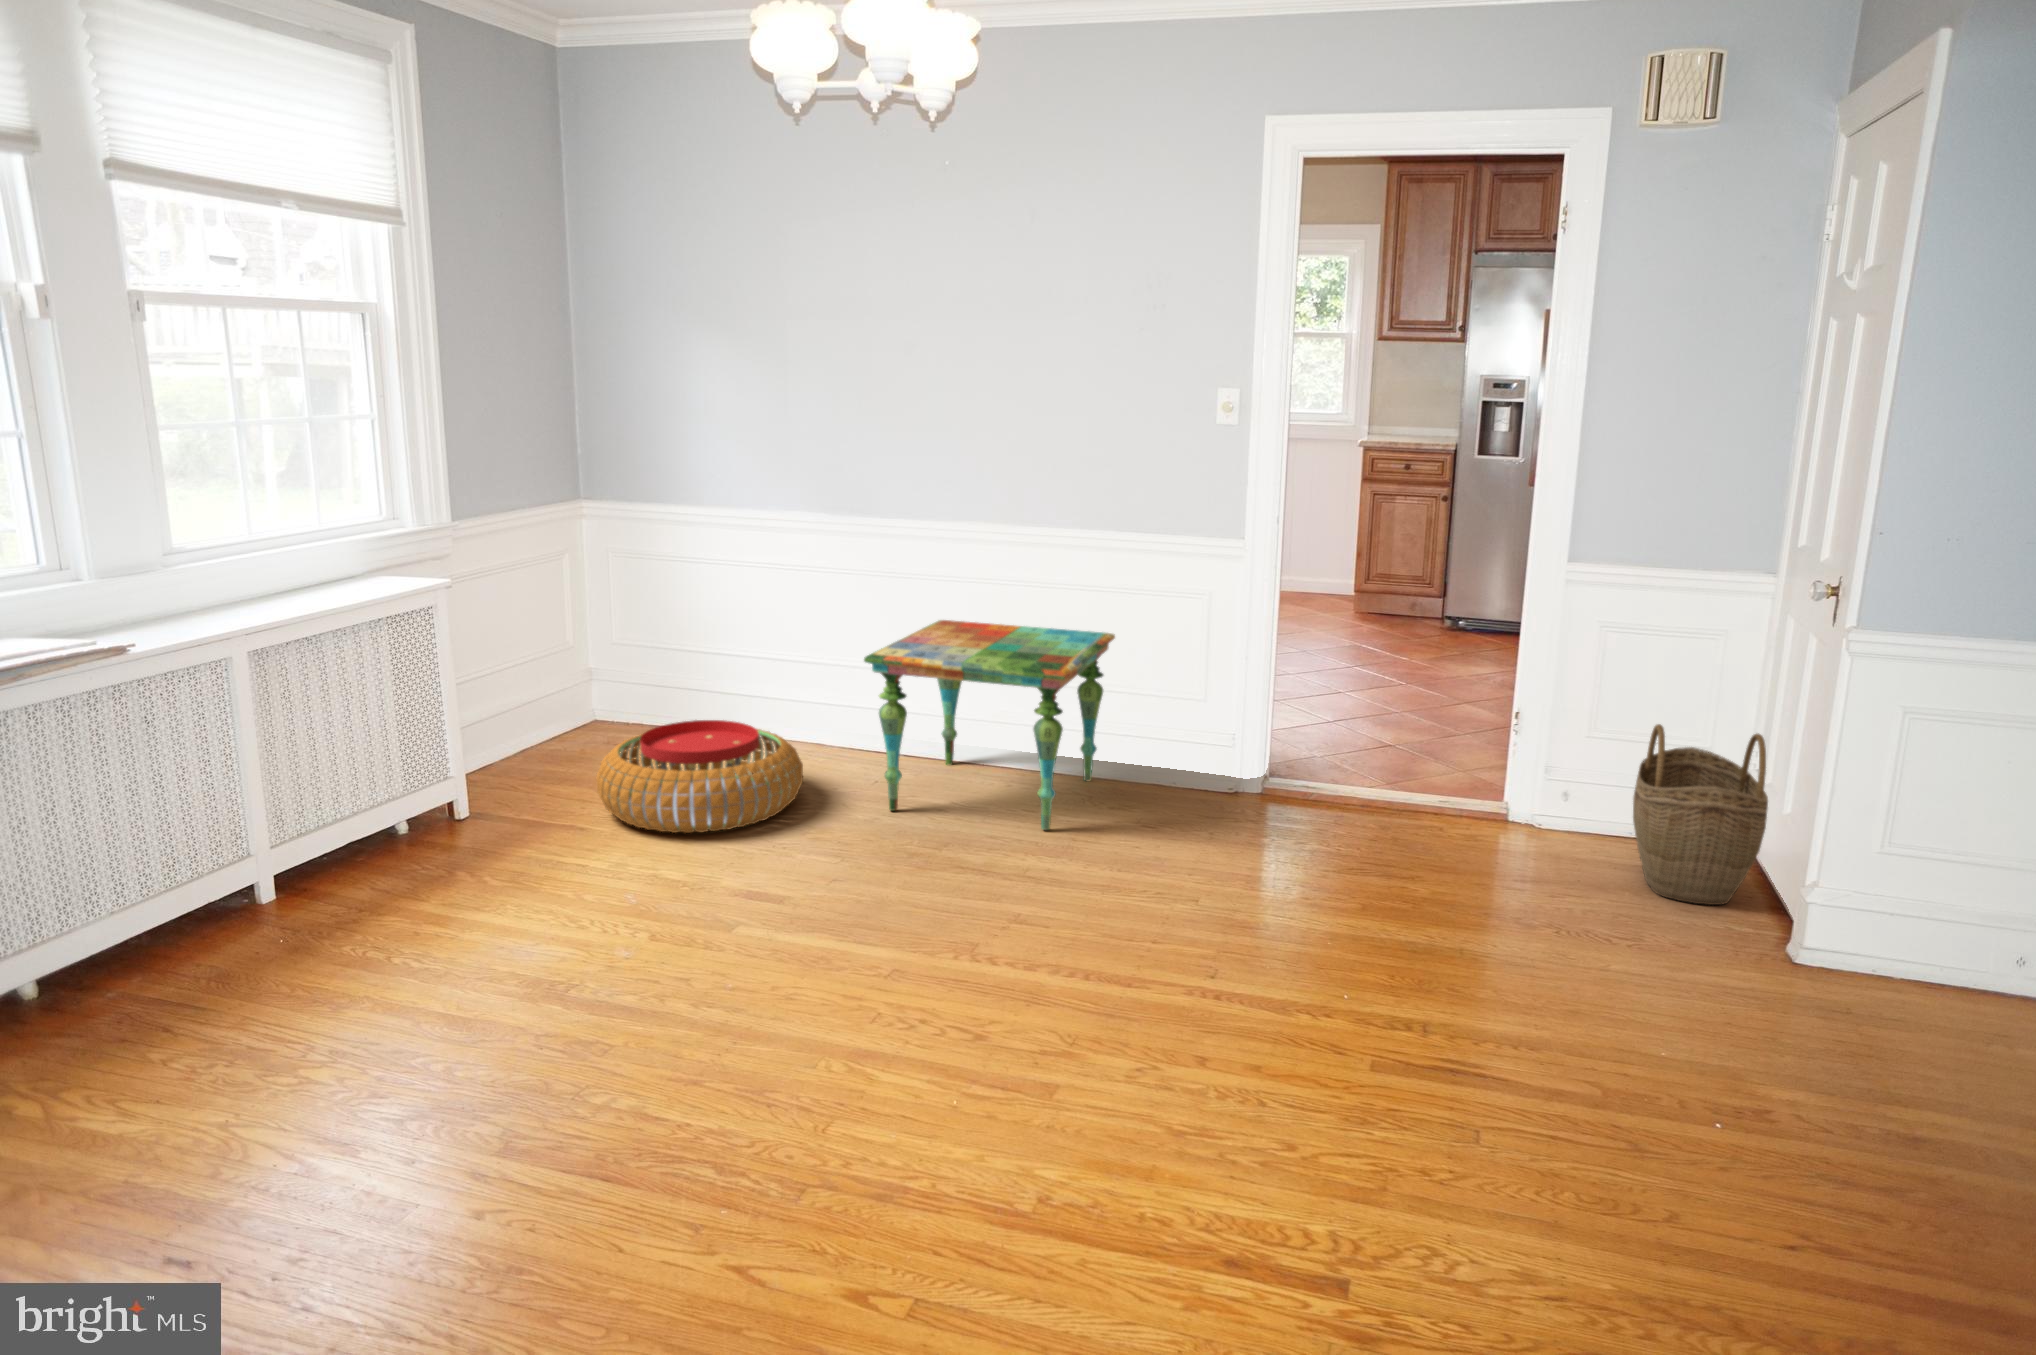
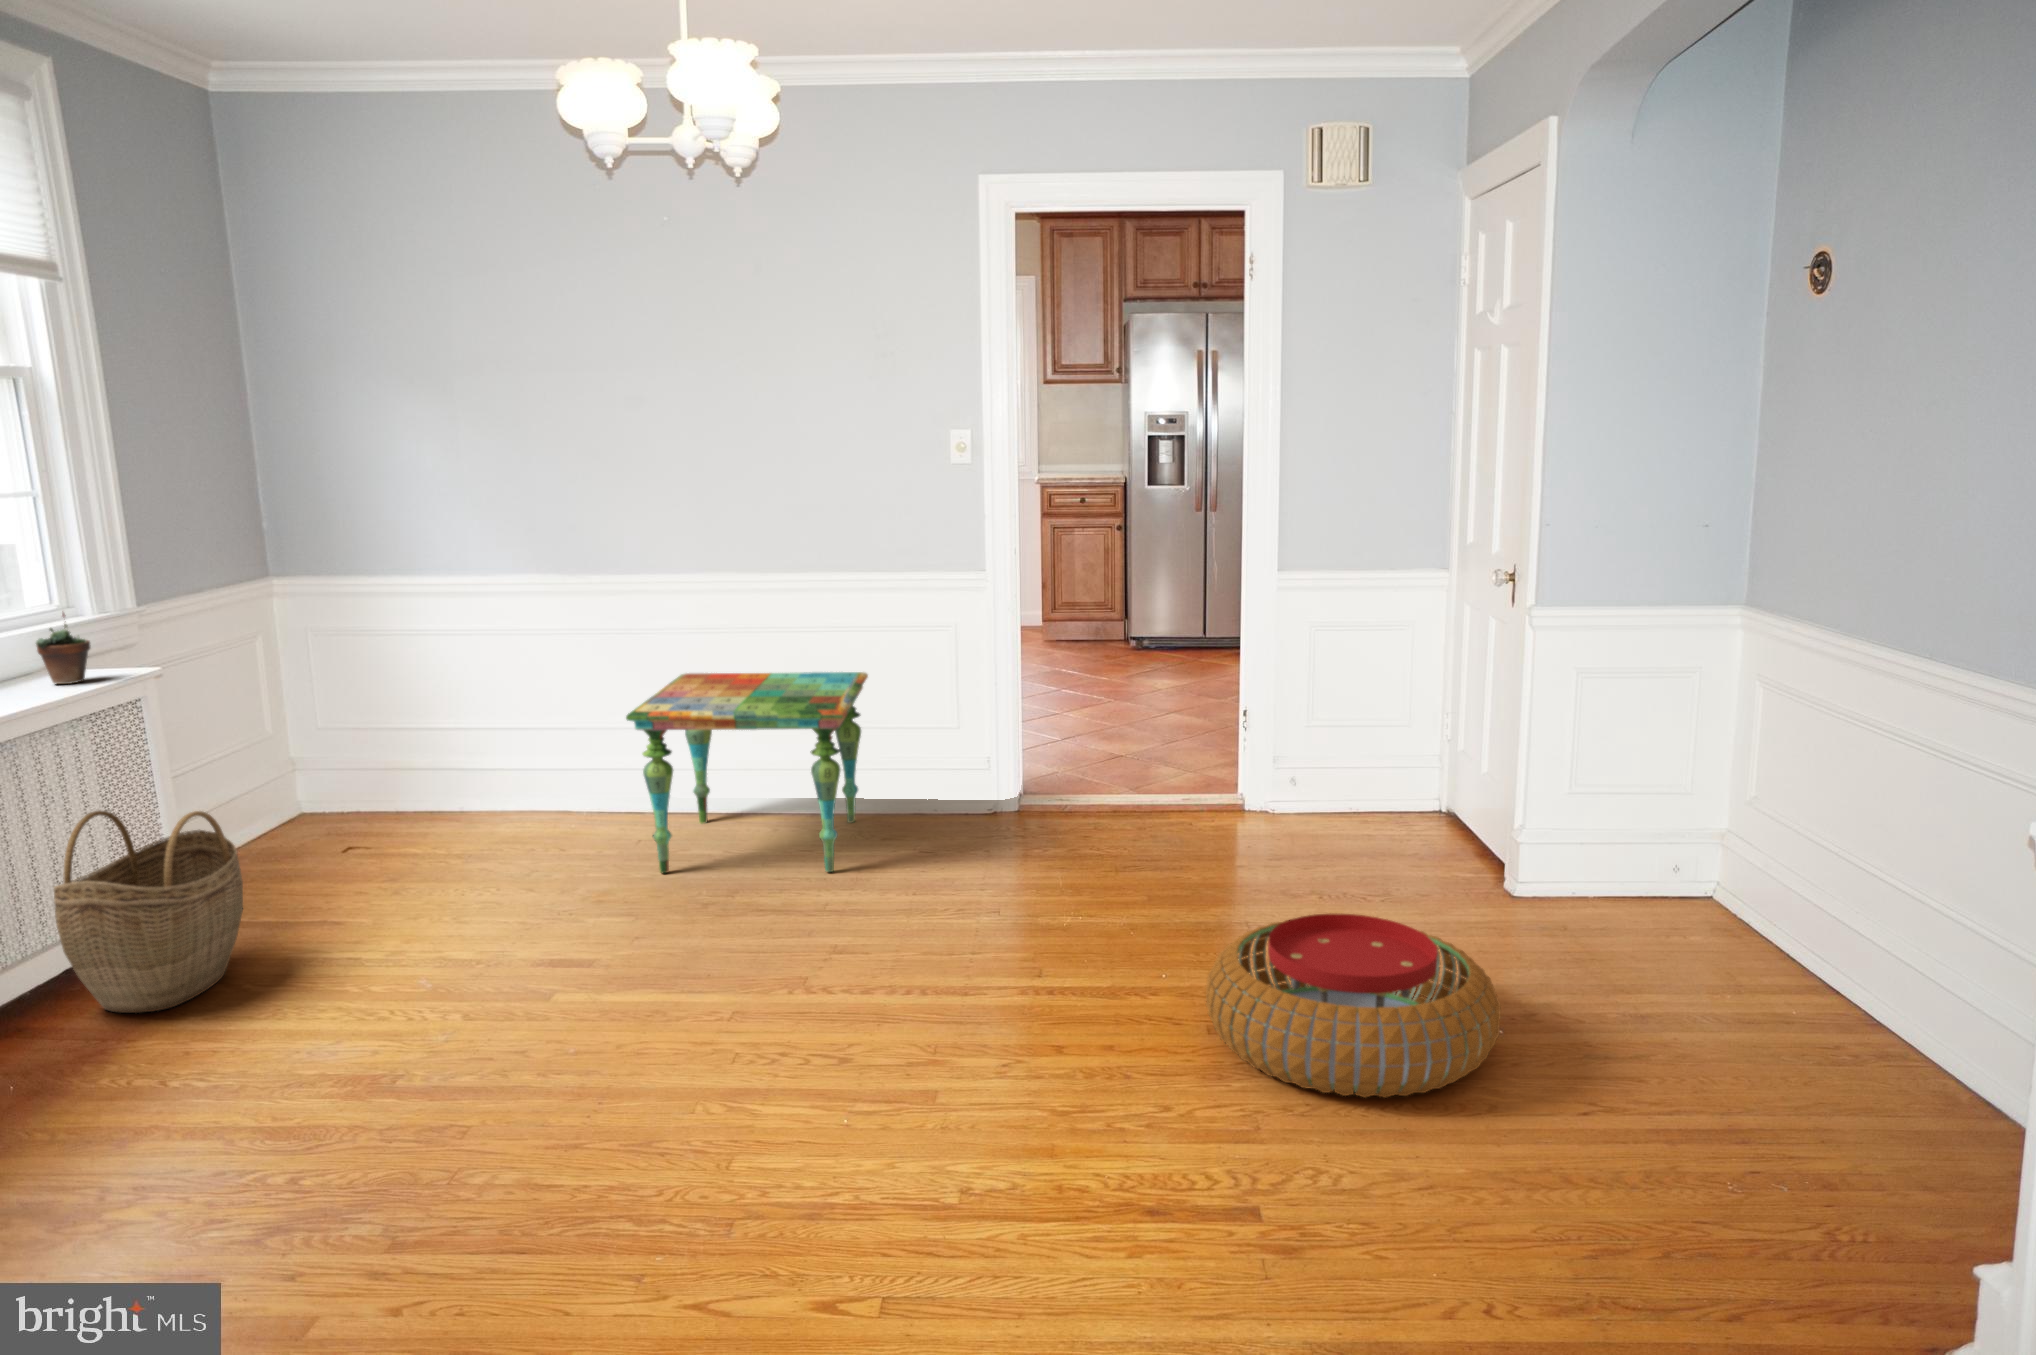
succulent plant: none [366,525,411,590] -> present [36,612,91,684]
pouf: present [597,720,803,833] -> present [1206,914,1501,1098]
woven basket: present [1633,724,1768,905] -> present [54,811,243,1013]

